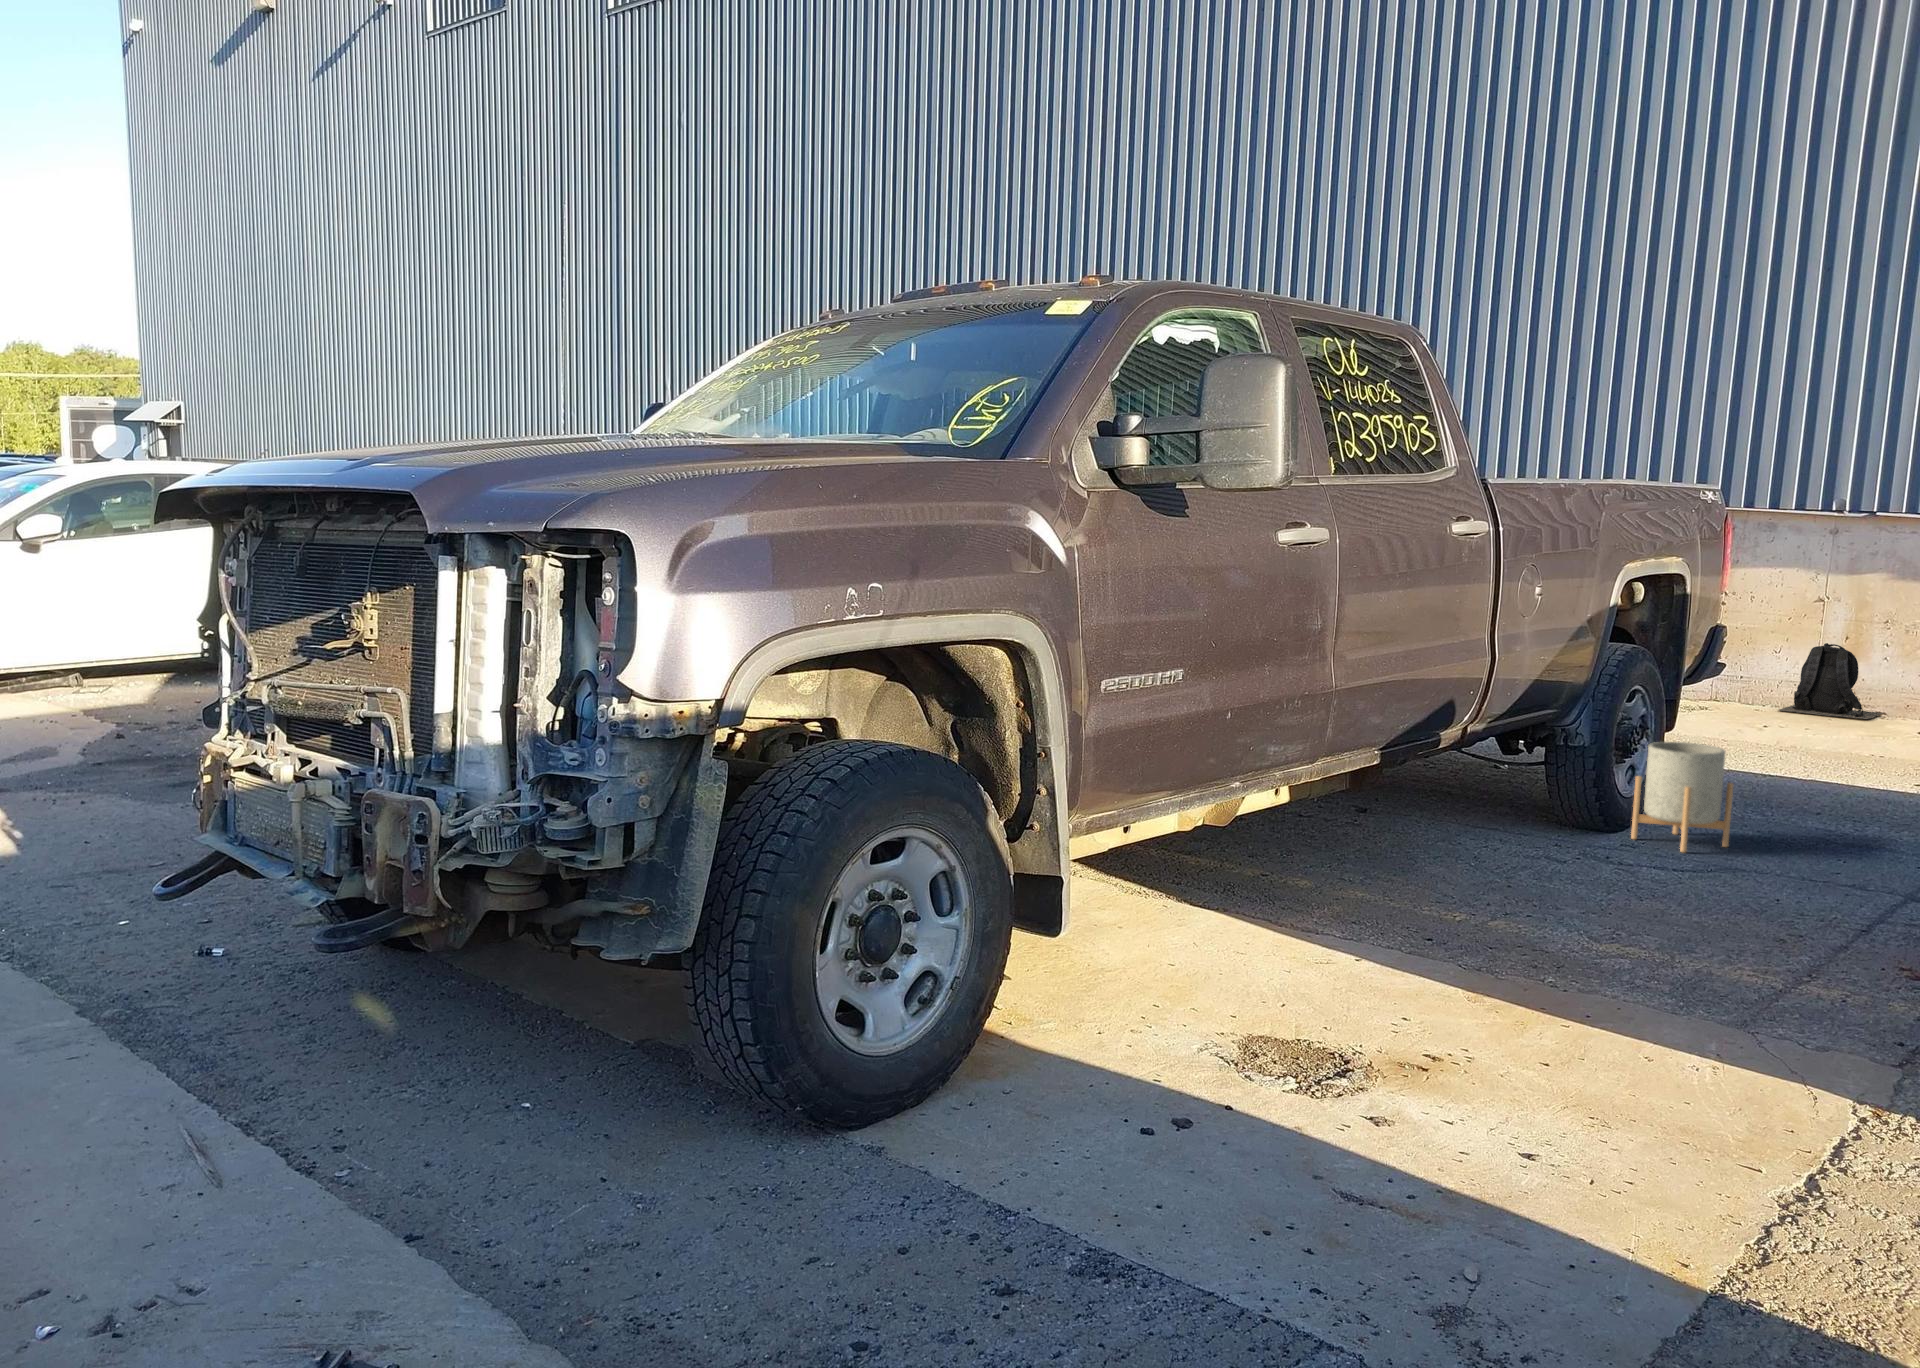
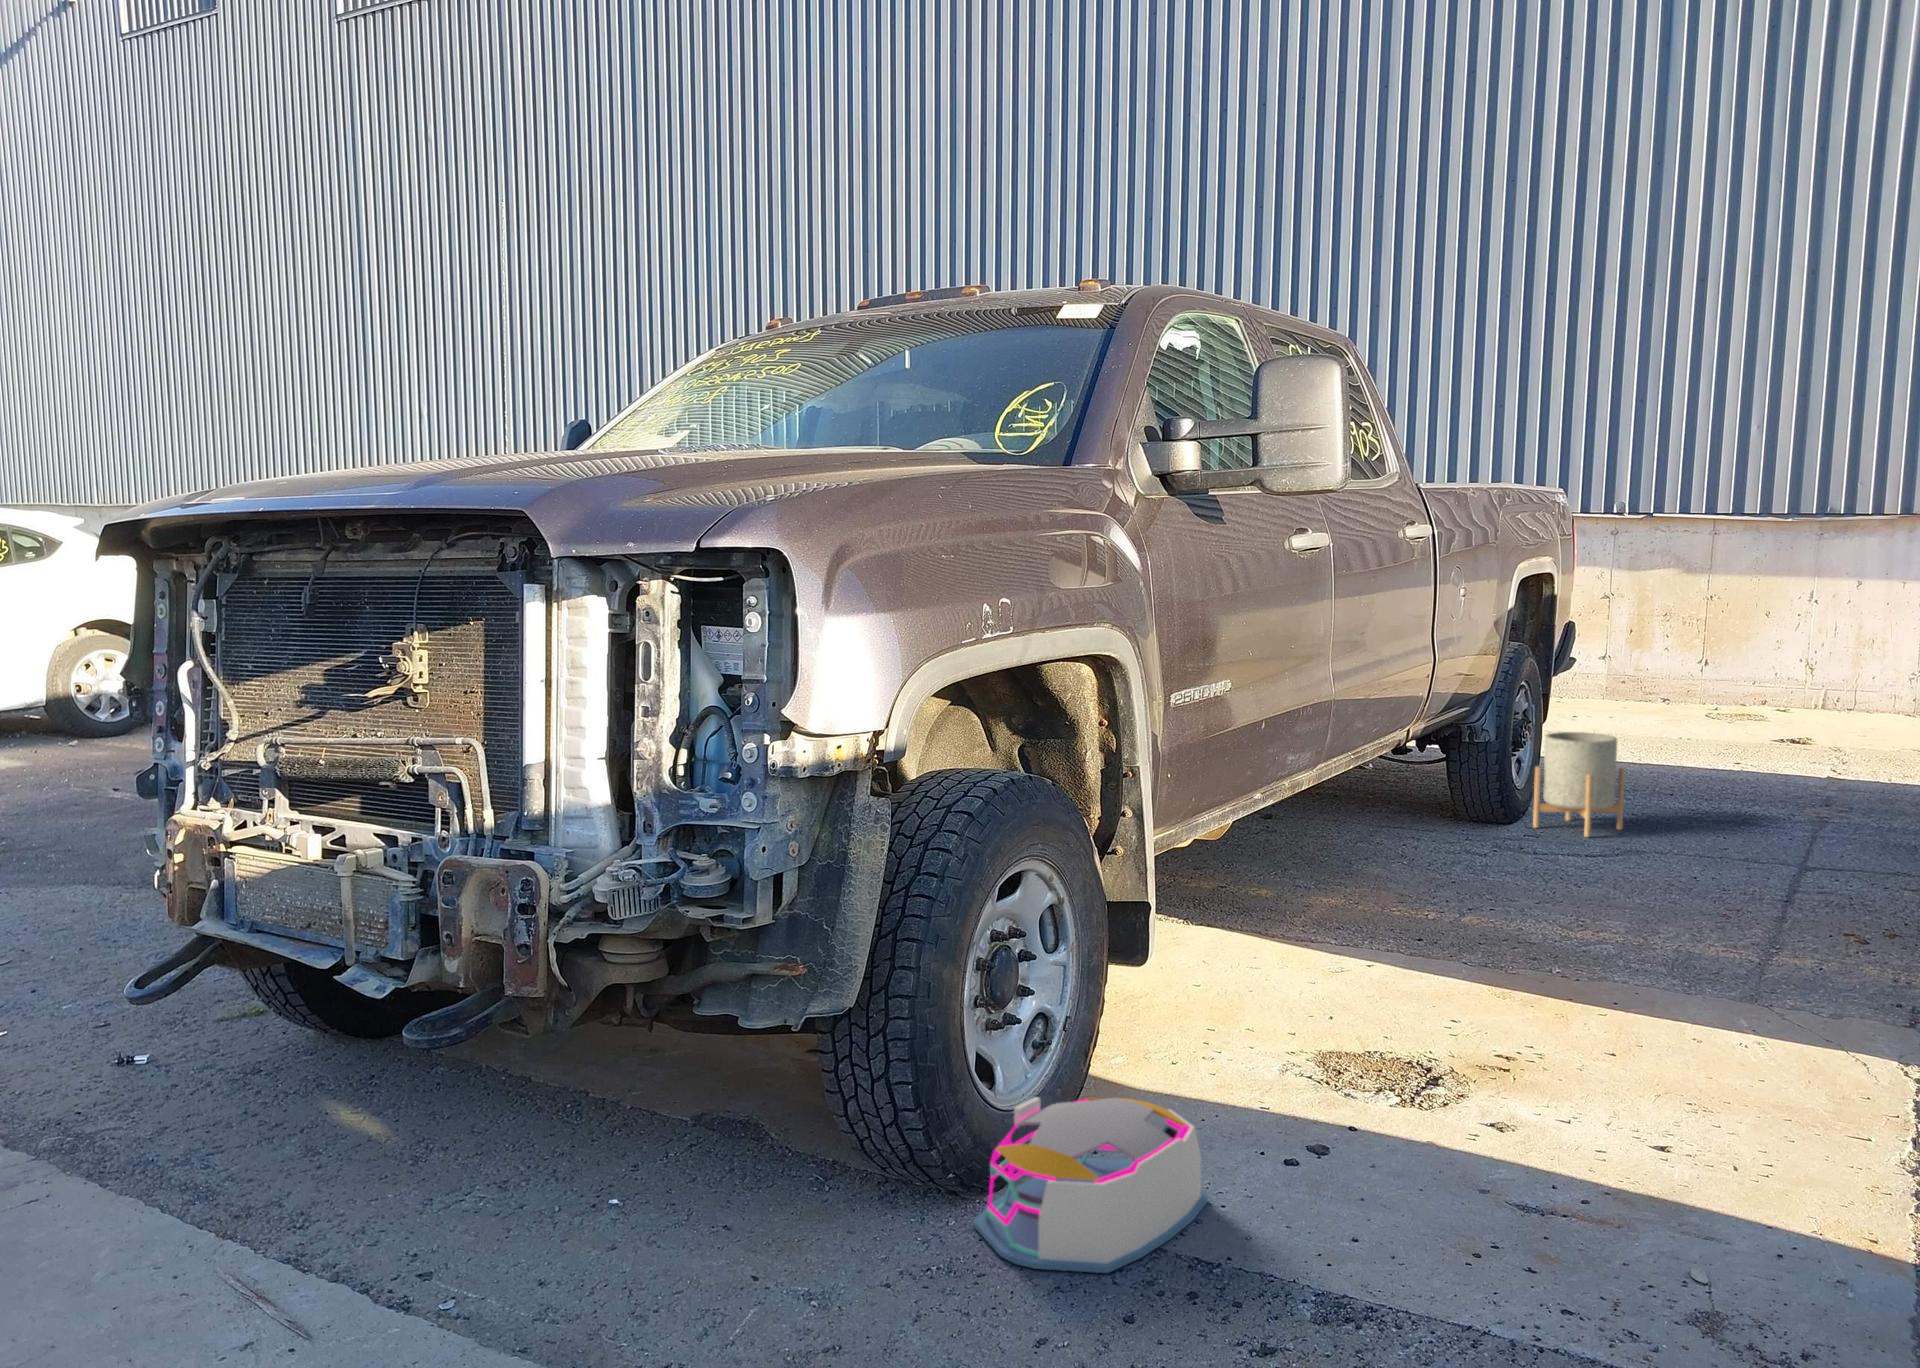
backpack: present [1779,643,1883,719] -> none [1575,635,1667,704]
storage bin: none [821,1048,1049,1212] -> present [973,1097,1208,1273]

